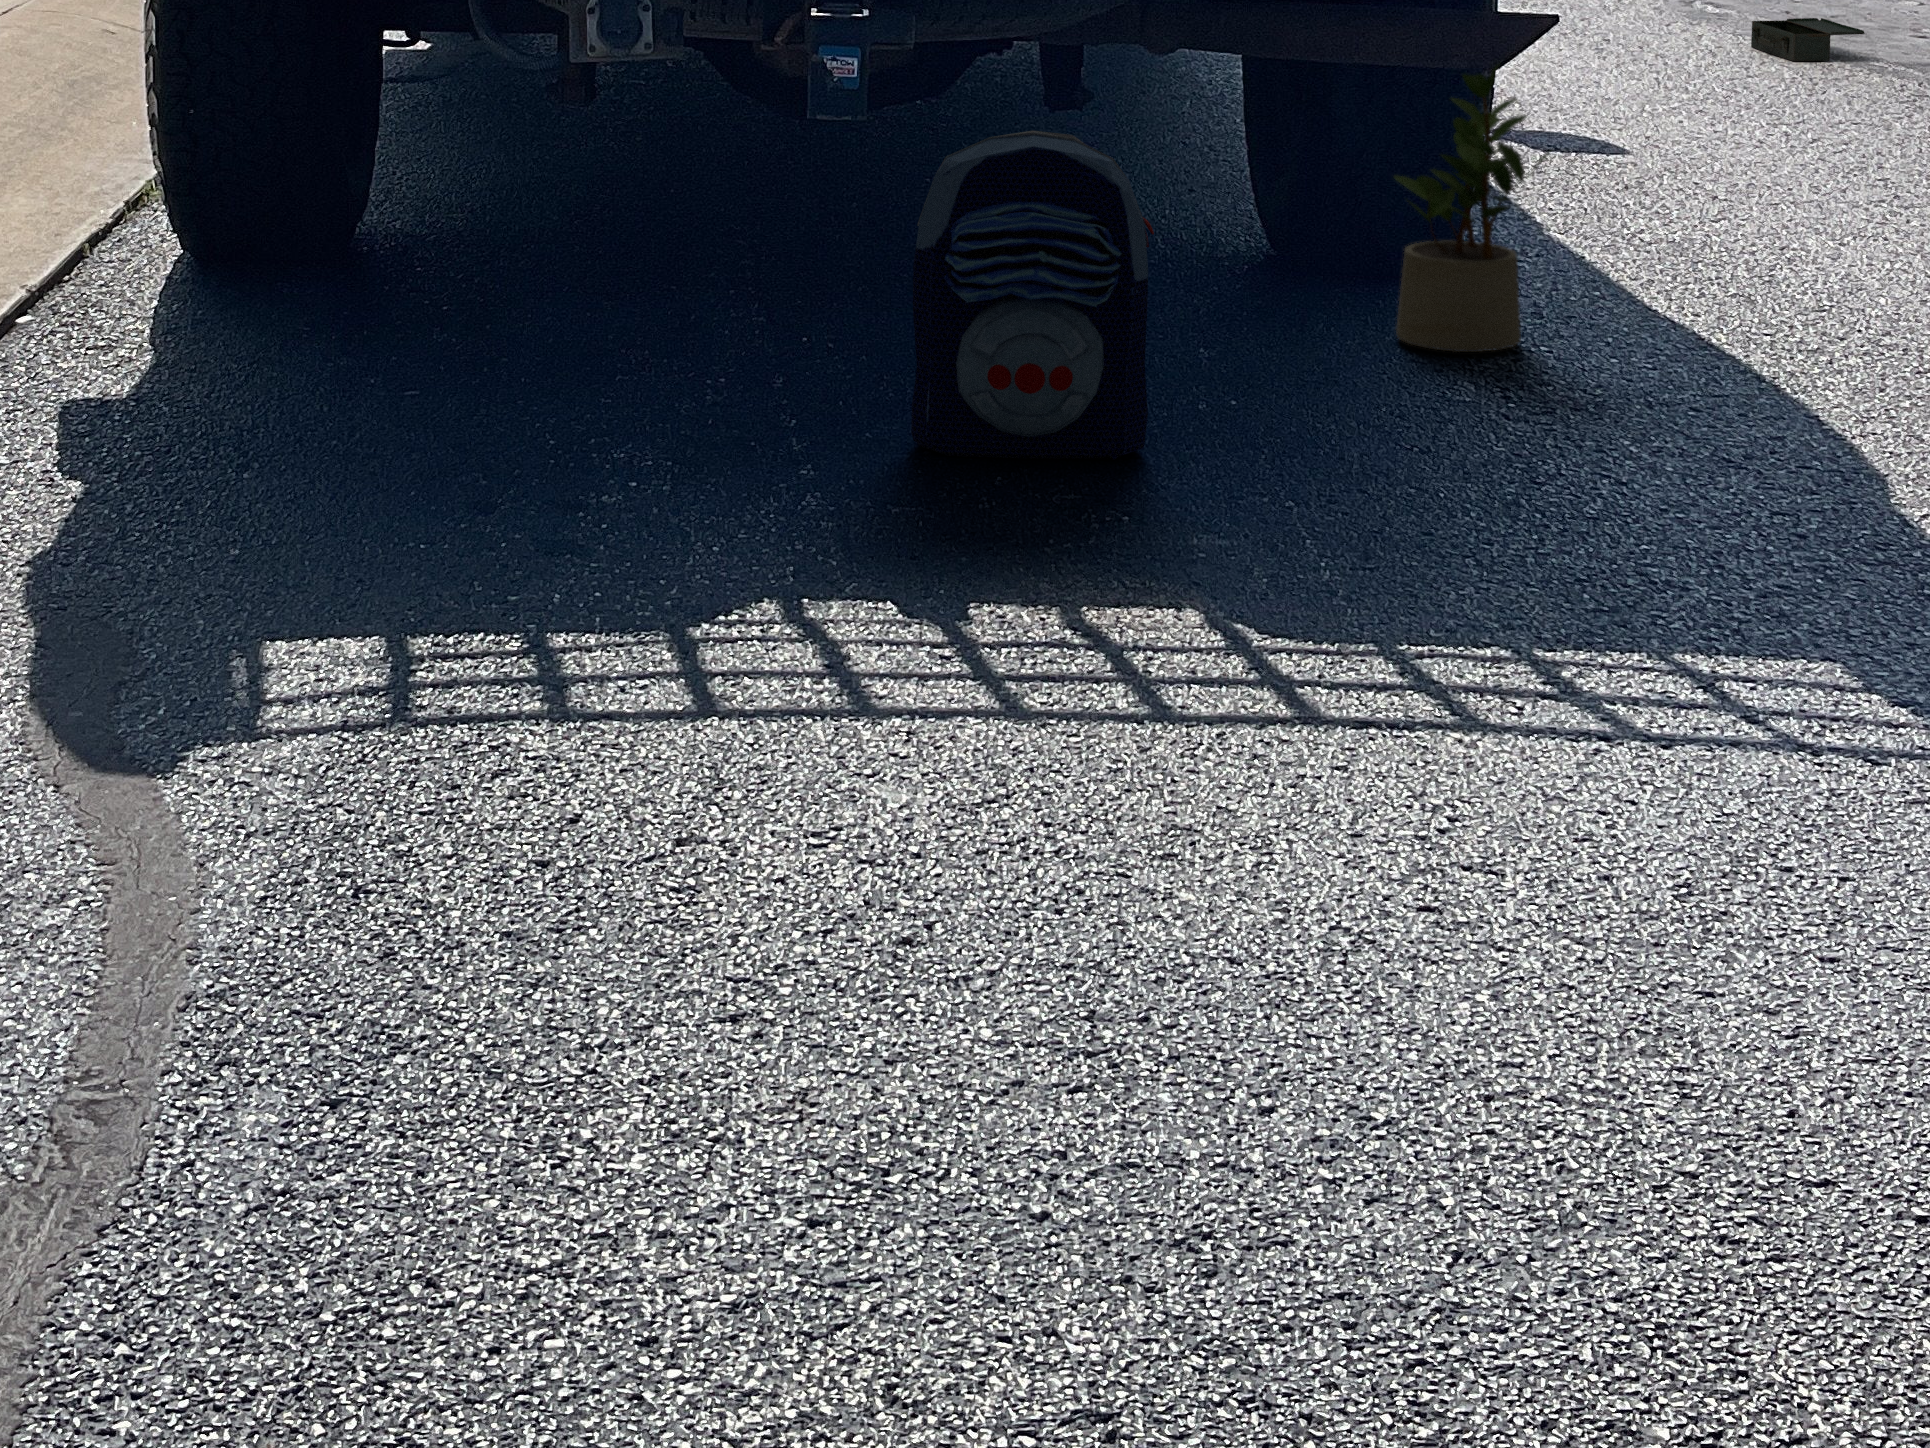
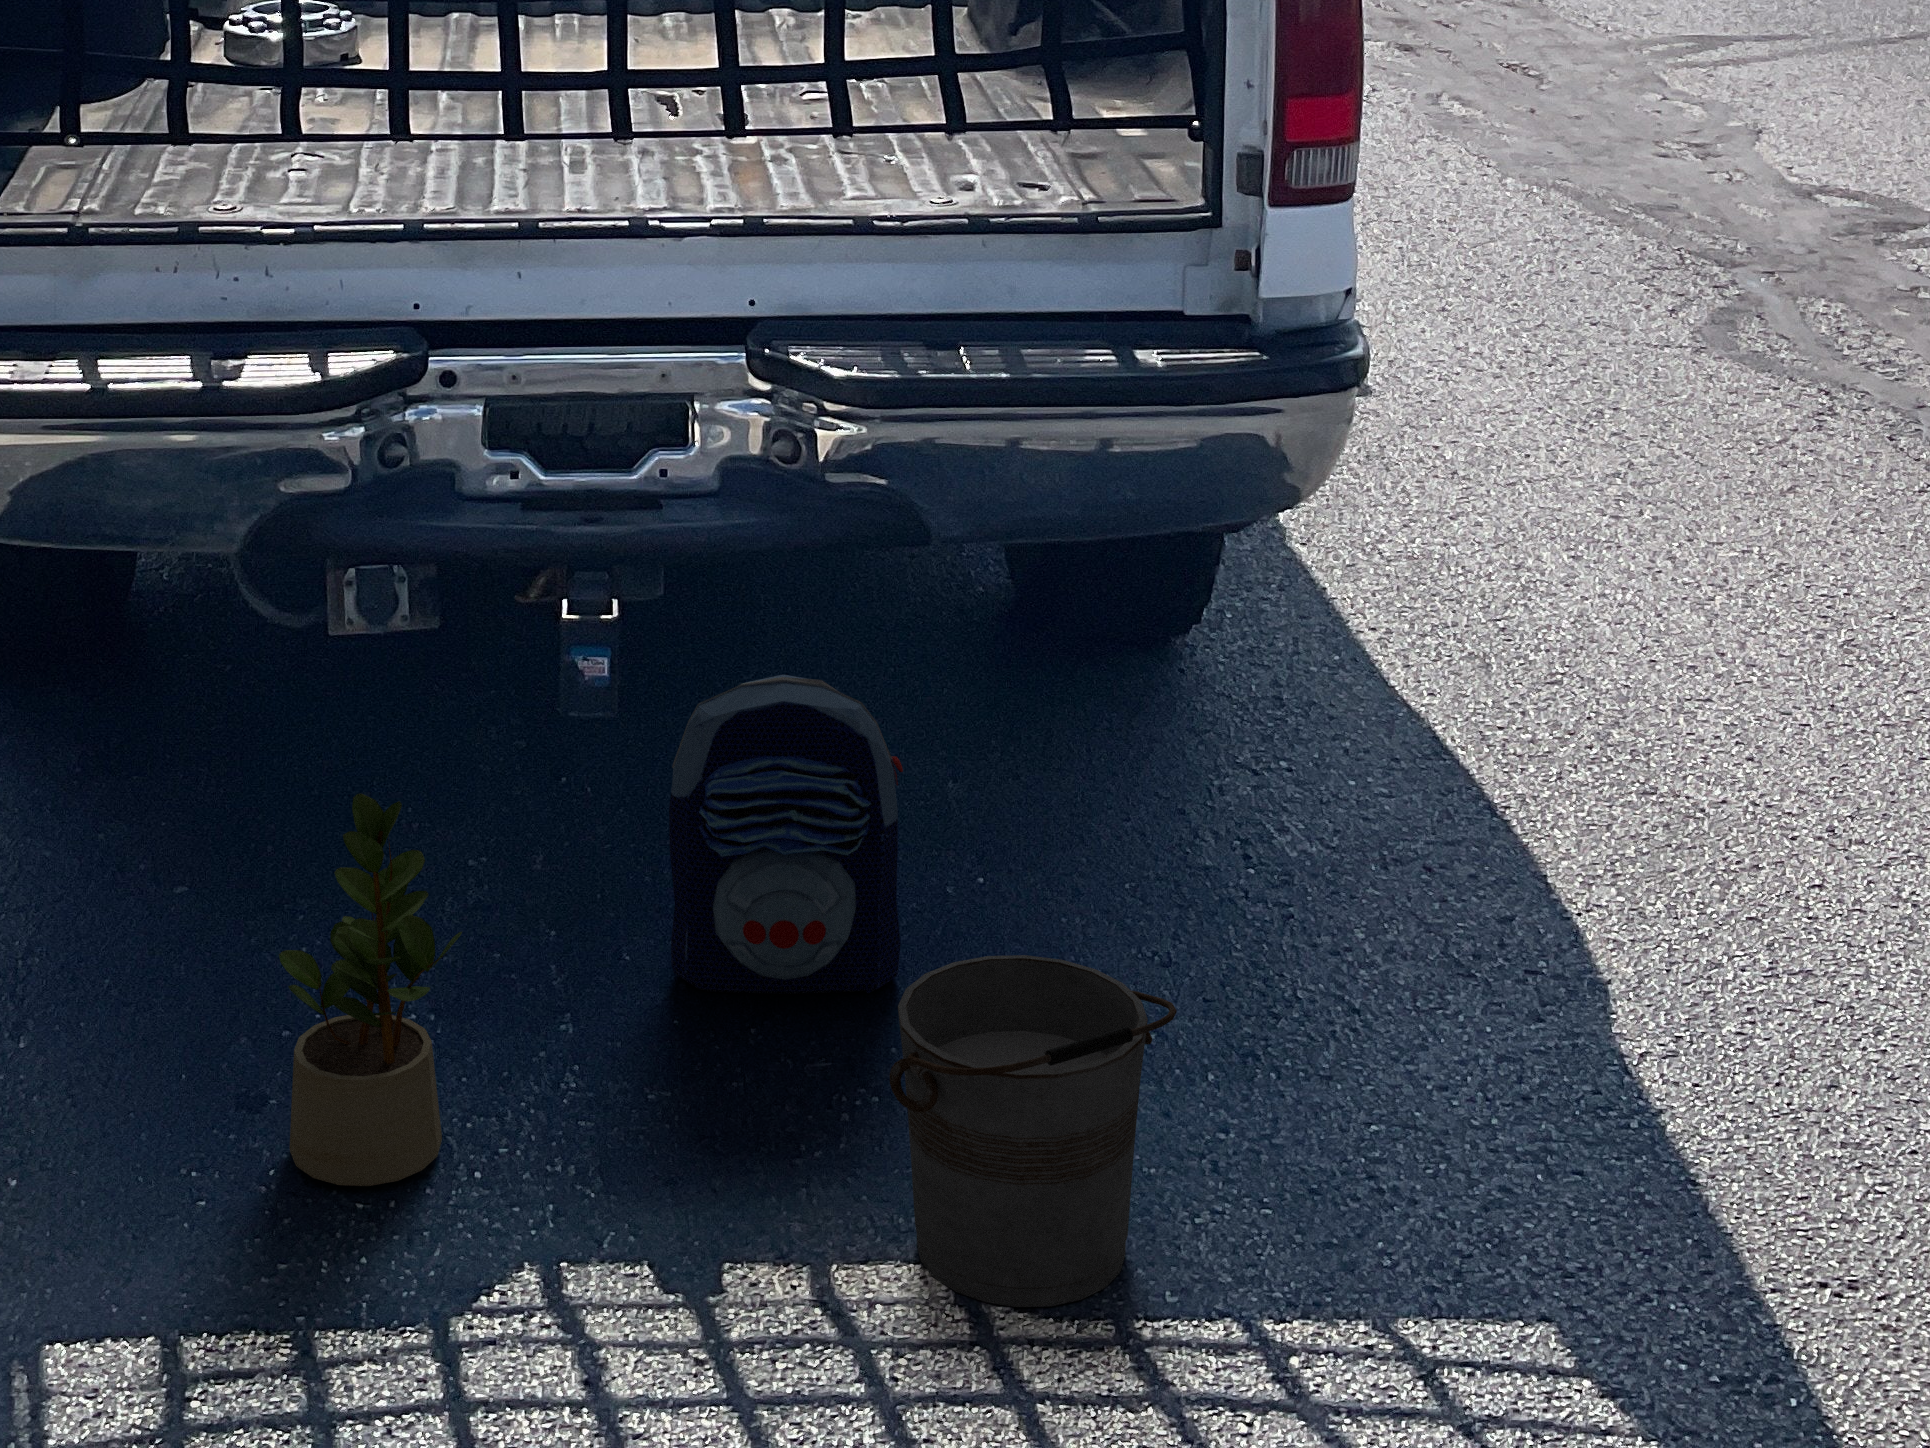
toolbox: present [1751,18,1865,61] -> none [1501,174,1611,230]
potted plant: present [1394,62,1550,352] -> present [279,793,462,1186]
bucket: none [1144,319,1440,635] -> present [889,955,1177,1307]

